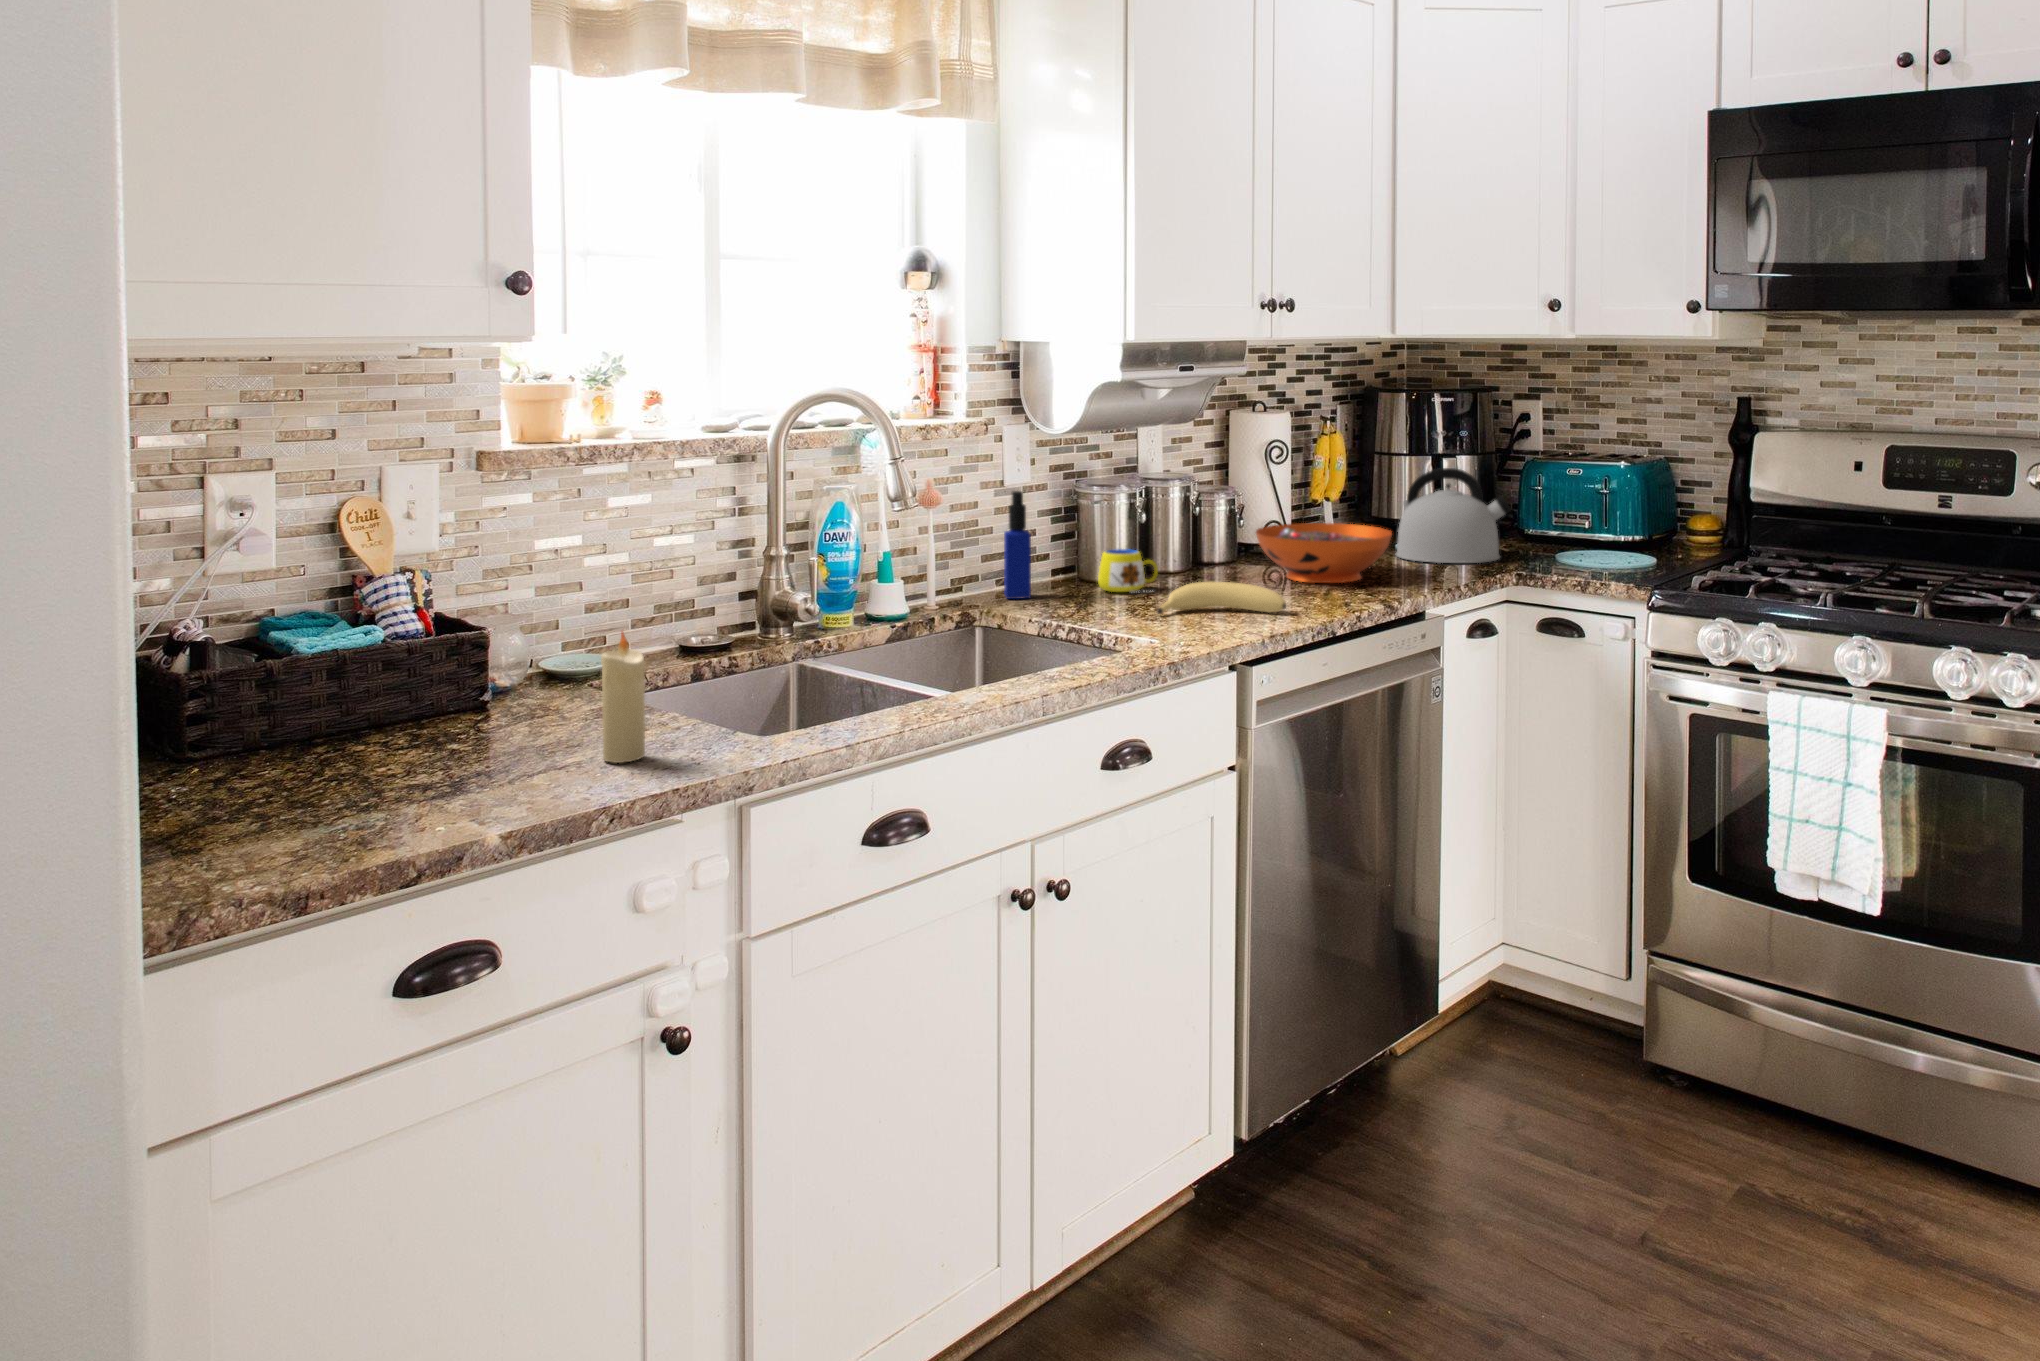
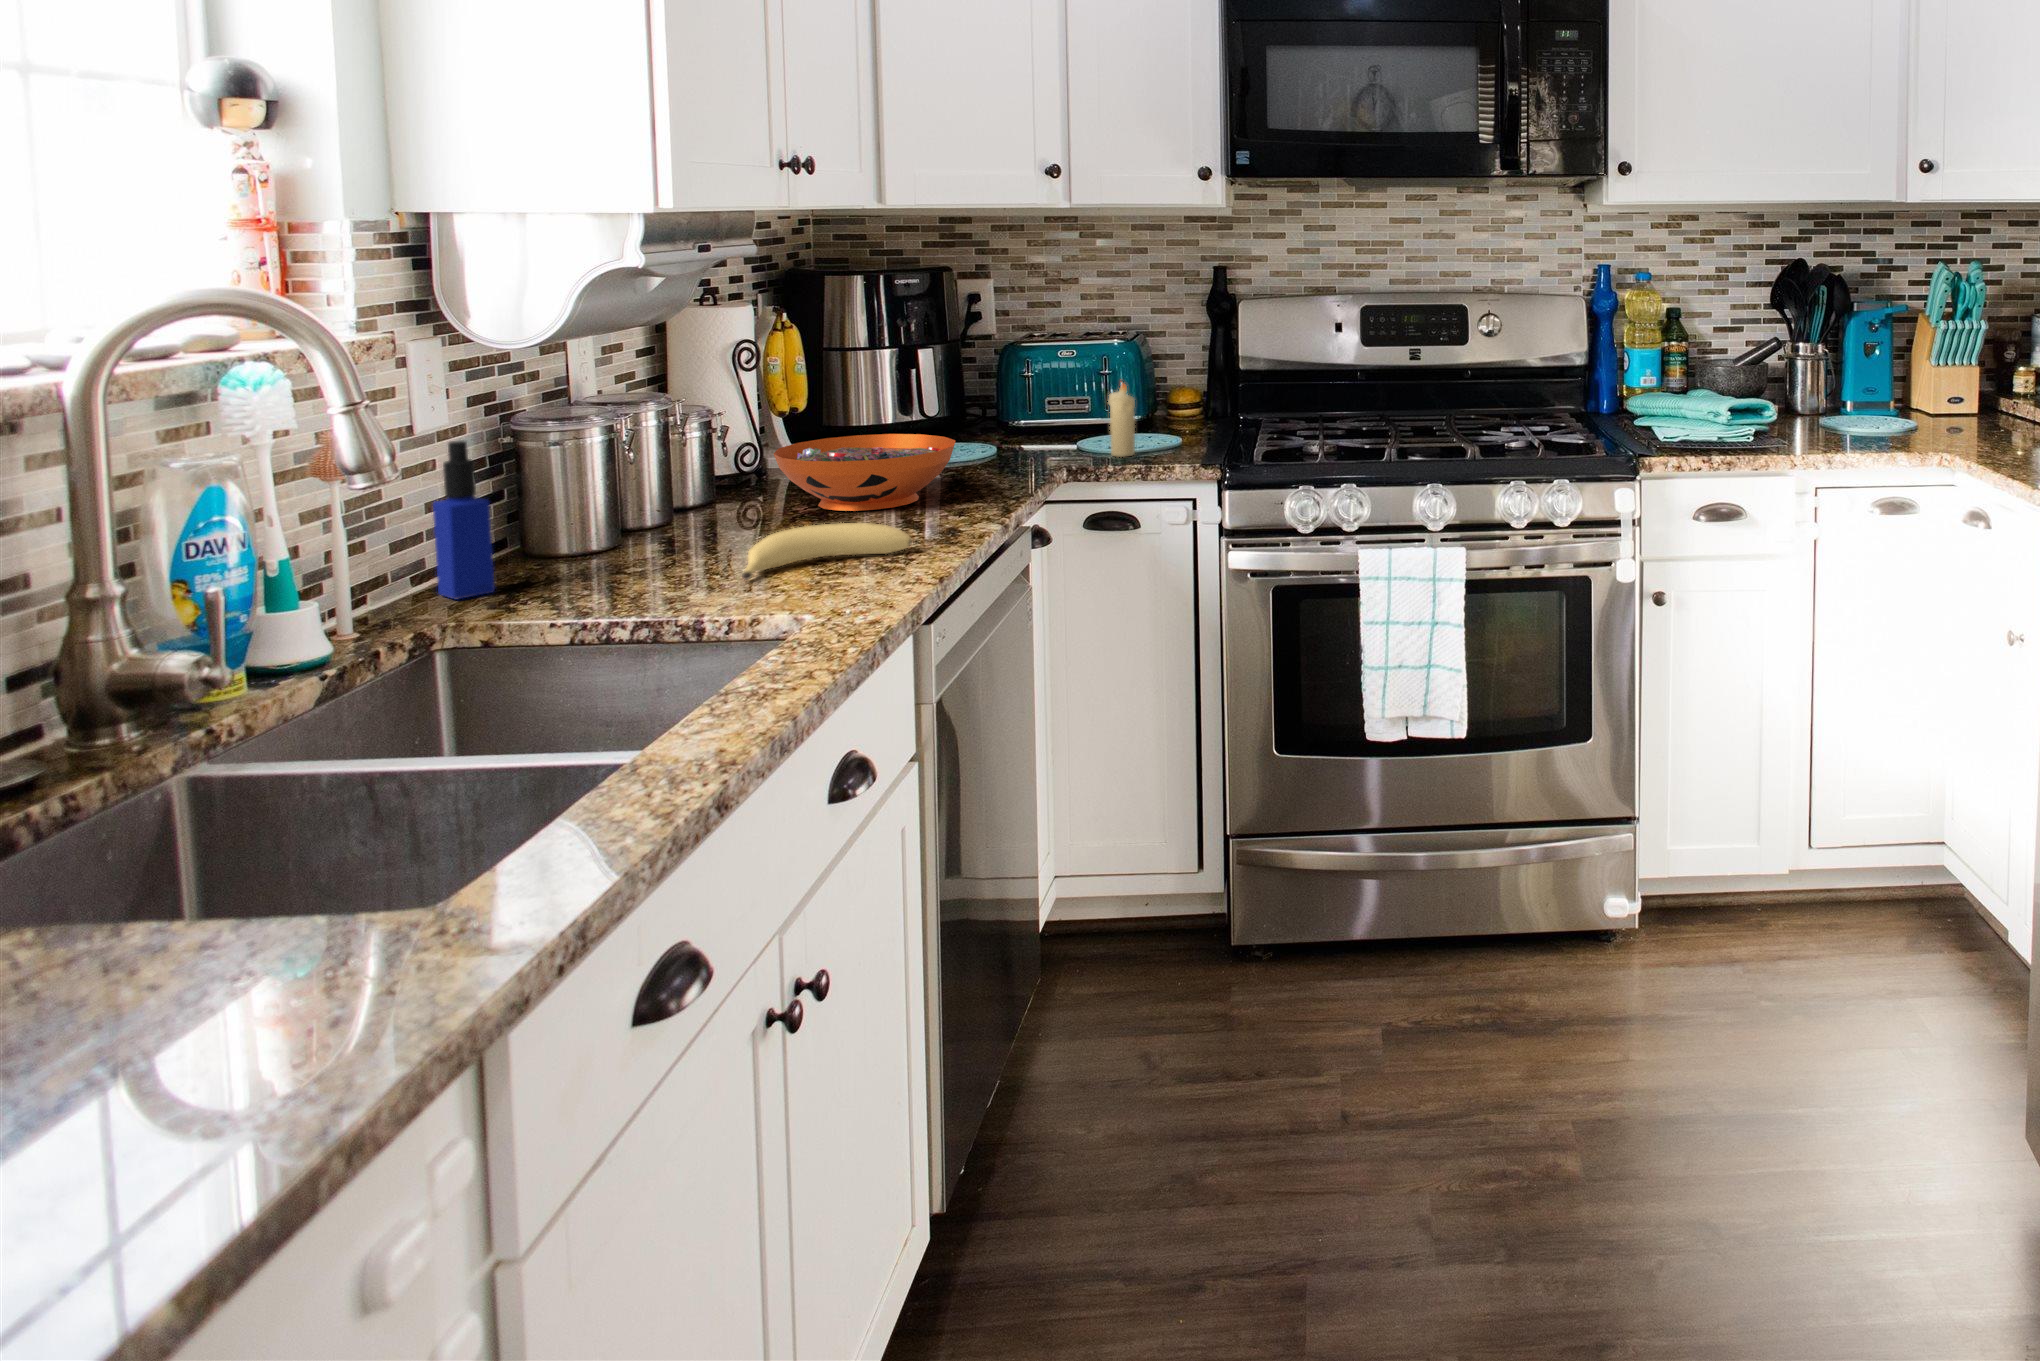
kettle: present [1396,468,1510,563] -> none [903,358,1037,468]
mug: present [1098,549,1158,593] -> none [582,502,677,563]
candle: present [601,632,645,763] -> present [1108,383,1135,457]

